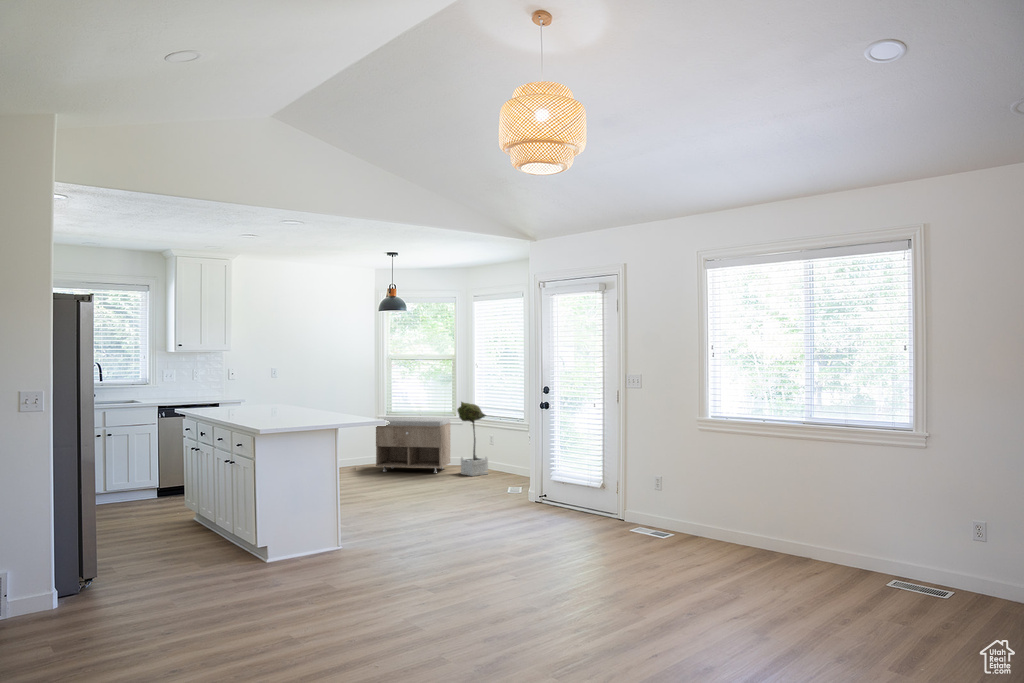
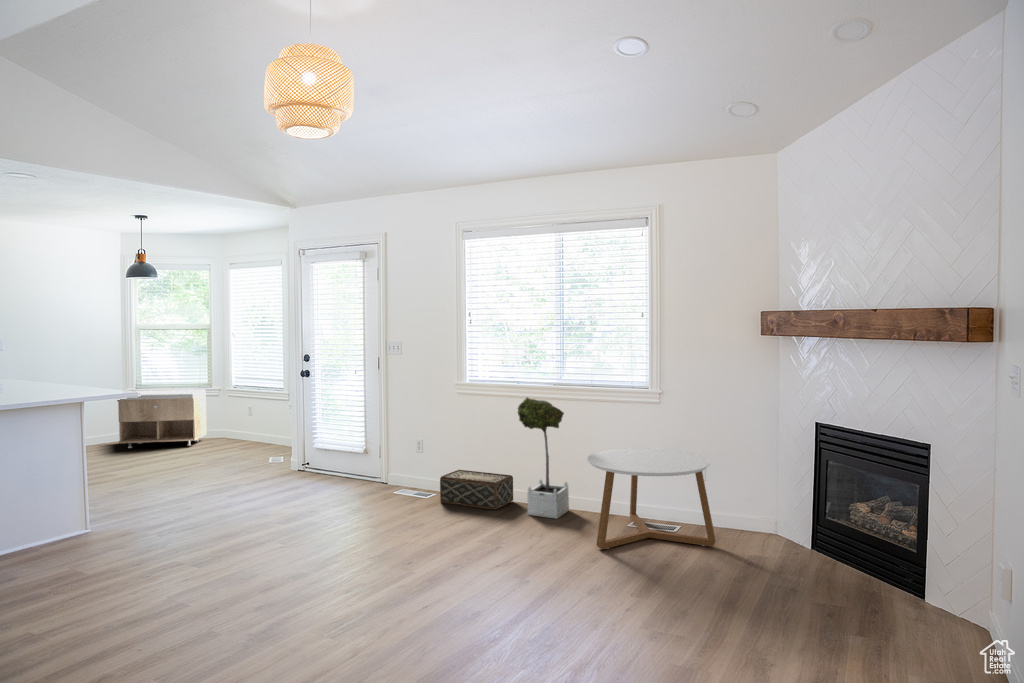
potted tree: present [457,402,488,476] -> present [518,398,569,518]
coffee table: none [834,498,991,614] -> present [587,448,716,549]
woven basket: none [677,511,757,555] -> present [440,470,513,510]

